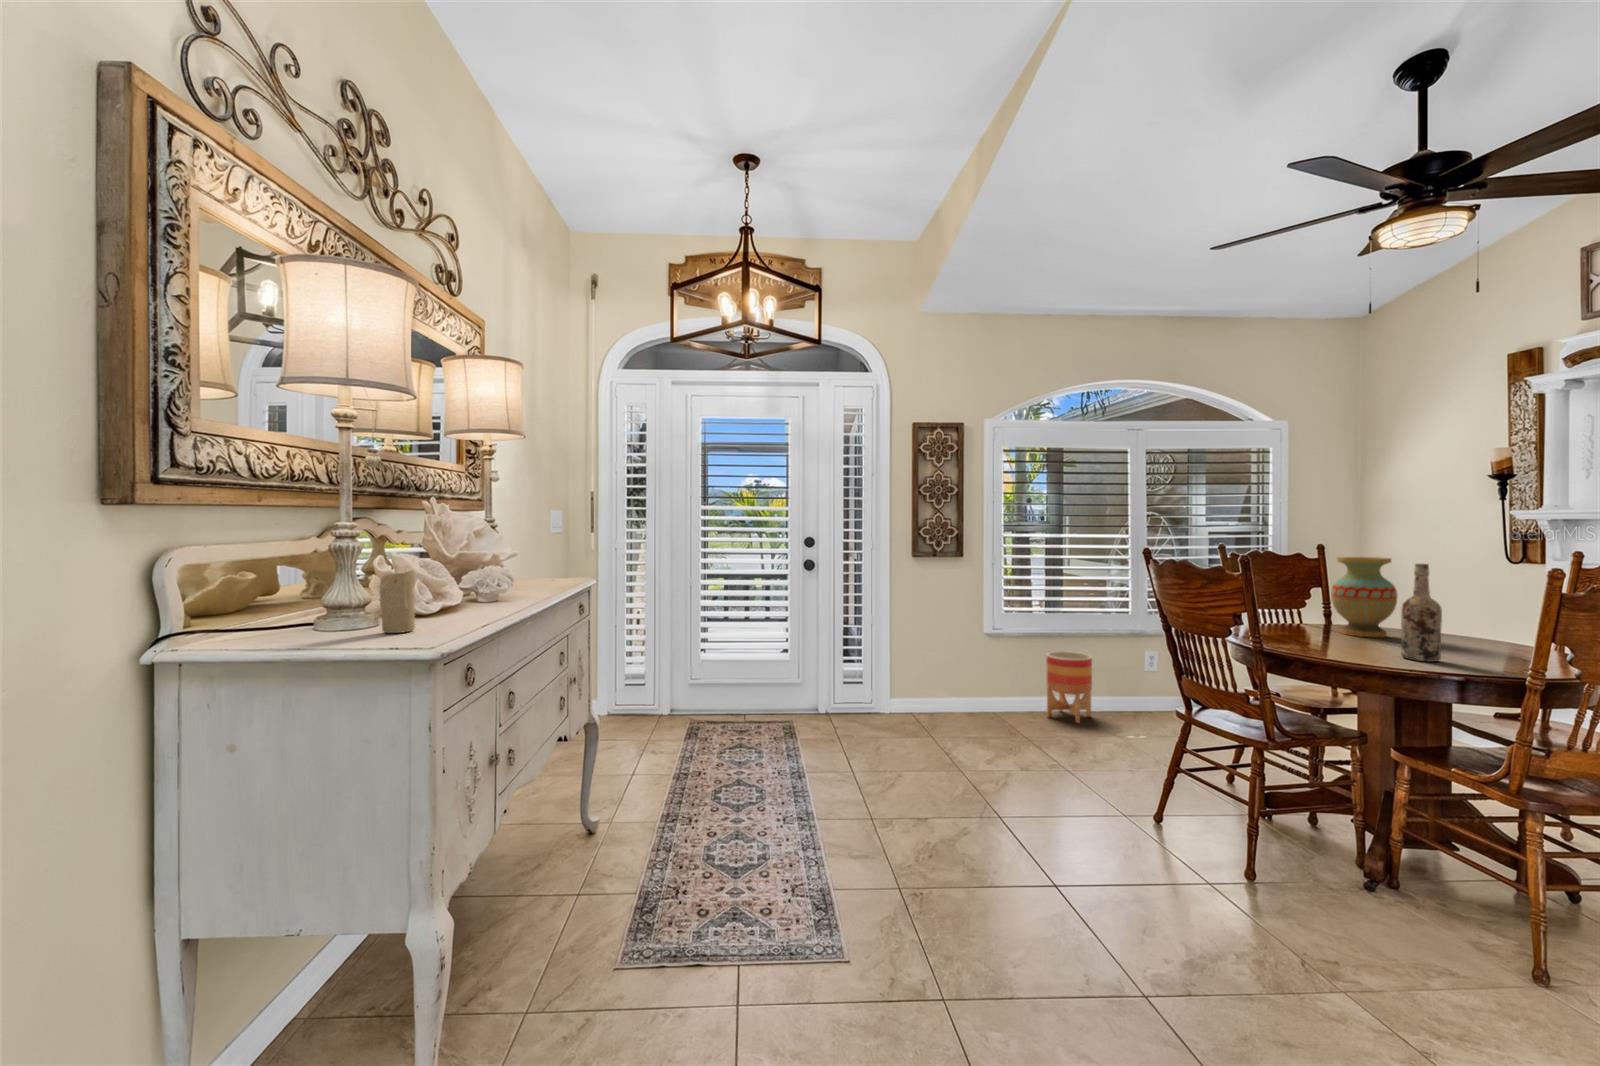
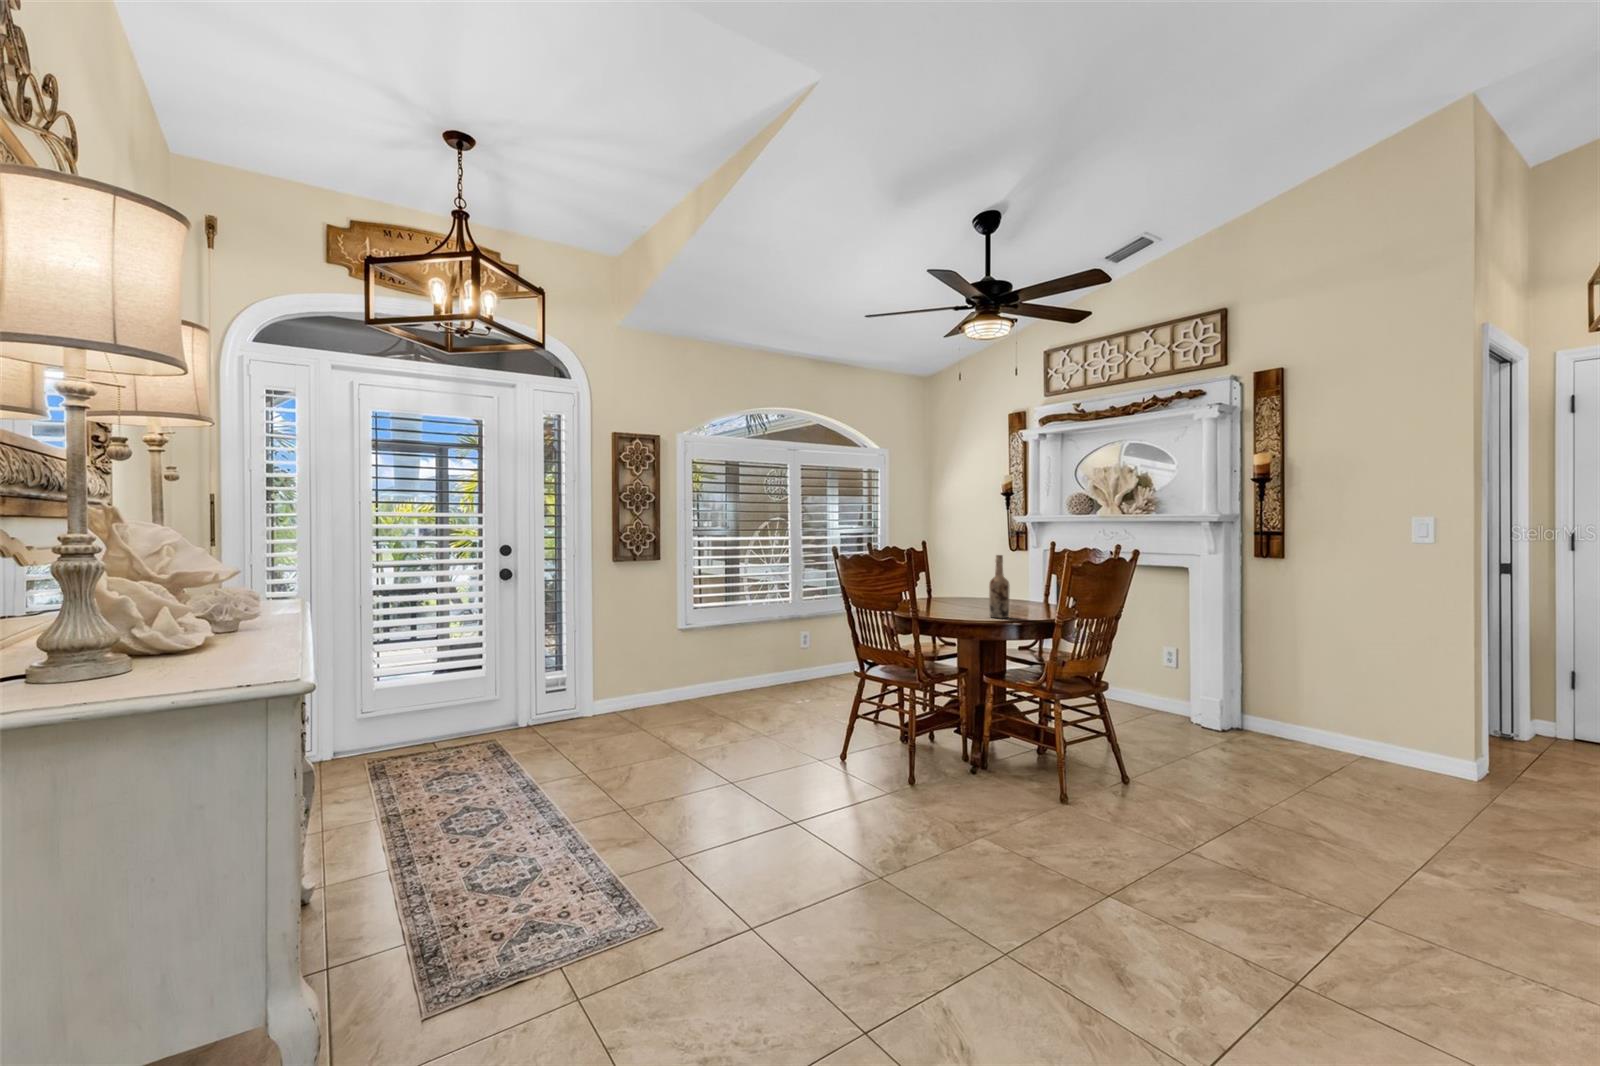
vase: present [1331,557,1398,637] -> none [941,551,977,606]
candle: present [379,571,415,633] -> none [196,598,245,676]
planter: present [1047,651,1092,723] -> none [732,638,769,698]

